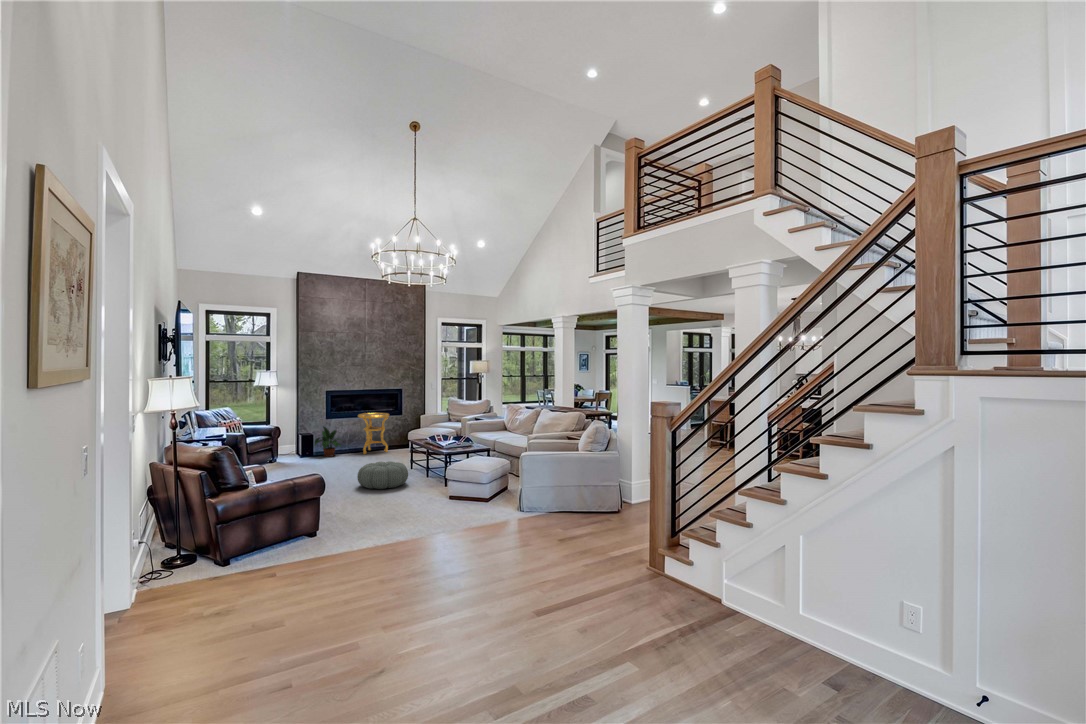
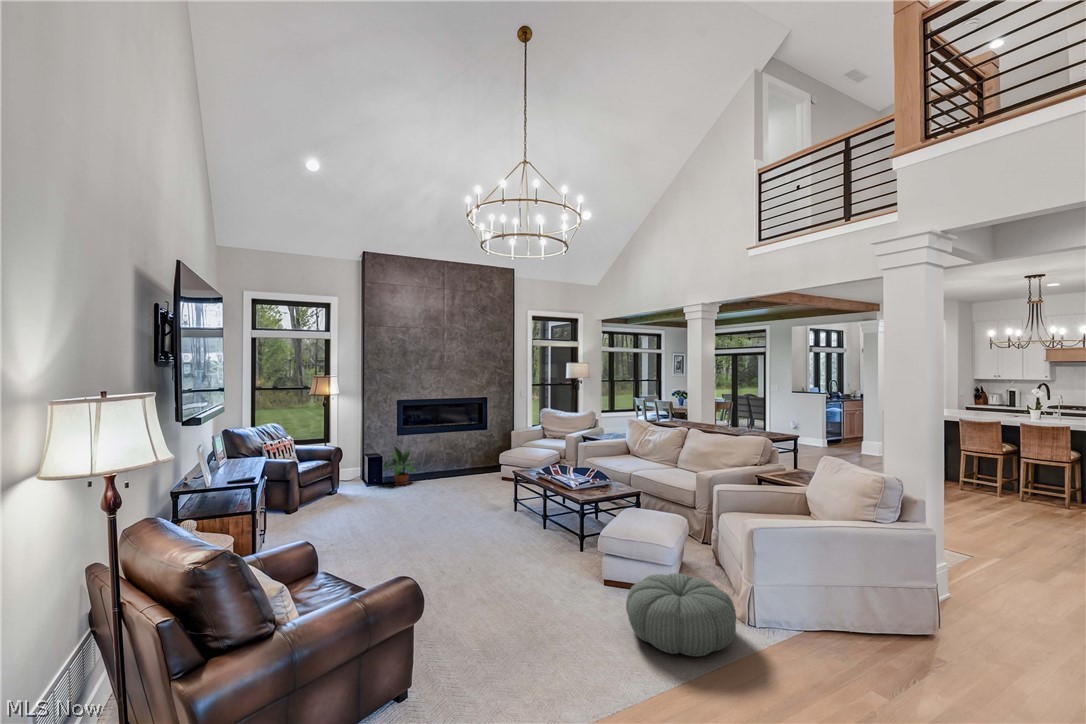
side table: present [358,413,389,454] -> none [436,428,474,482]
pouf: present [357,461,408,489] -> present [626,573,736,656]

